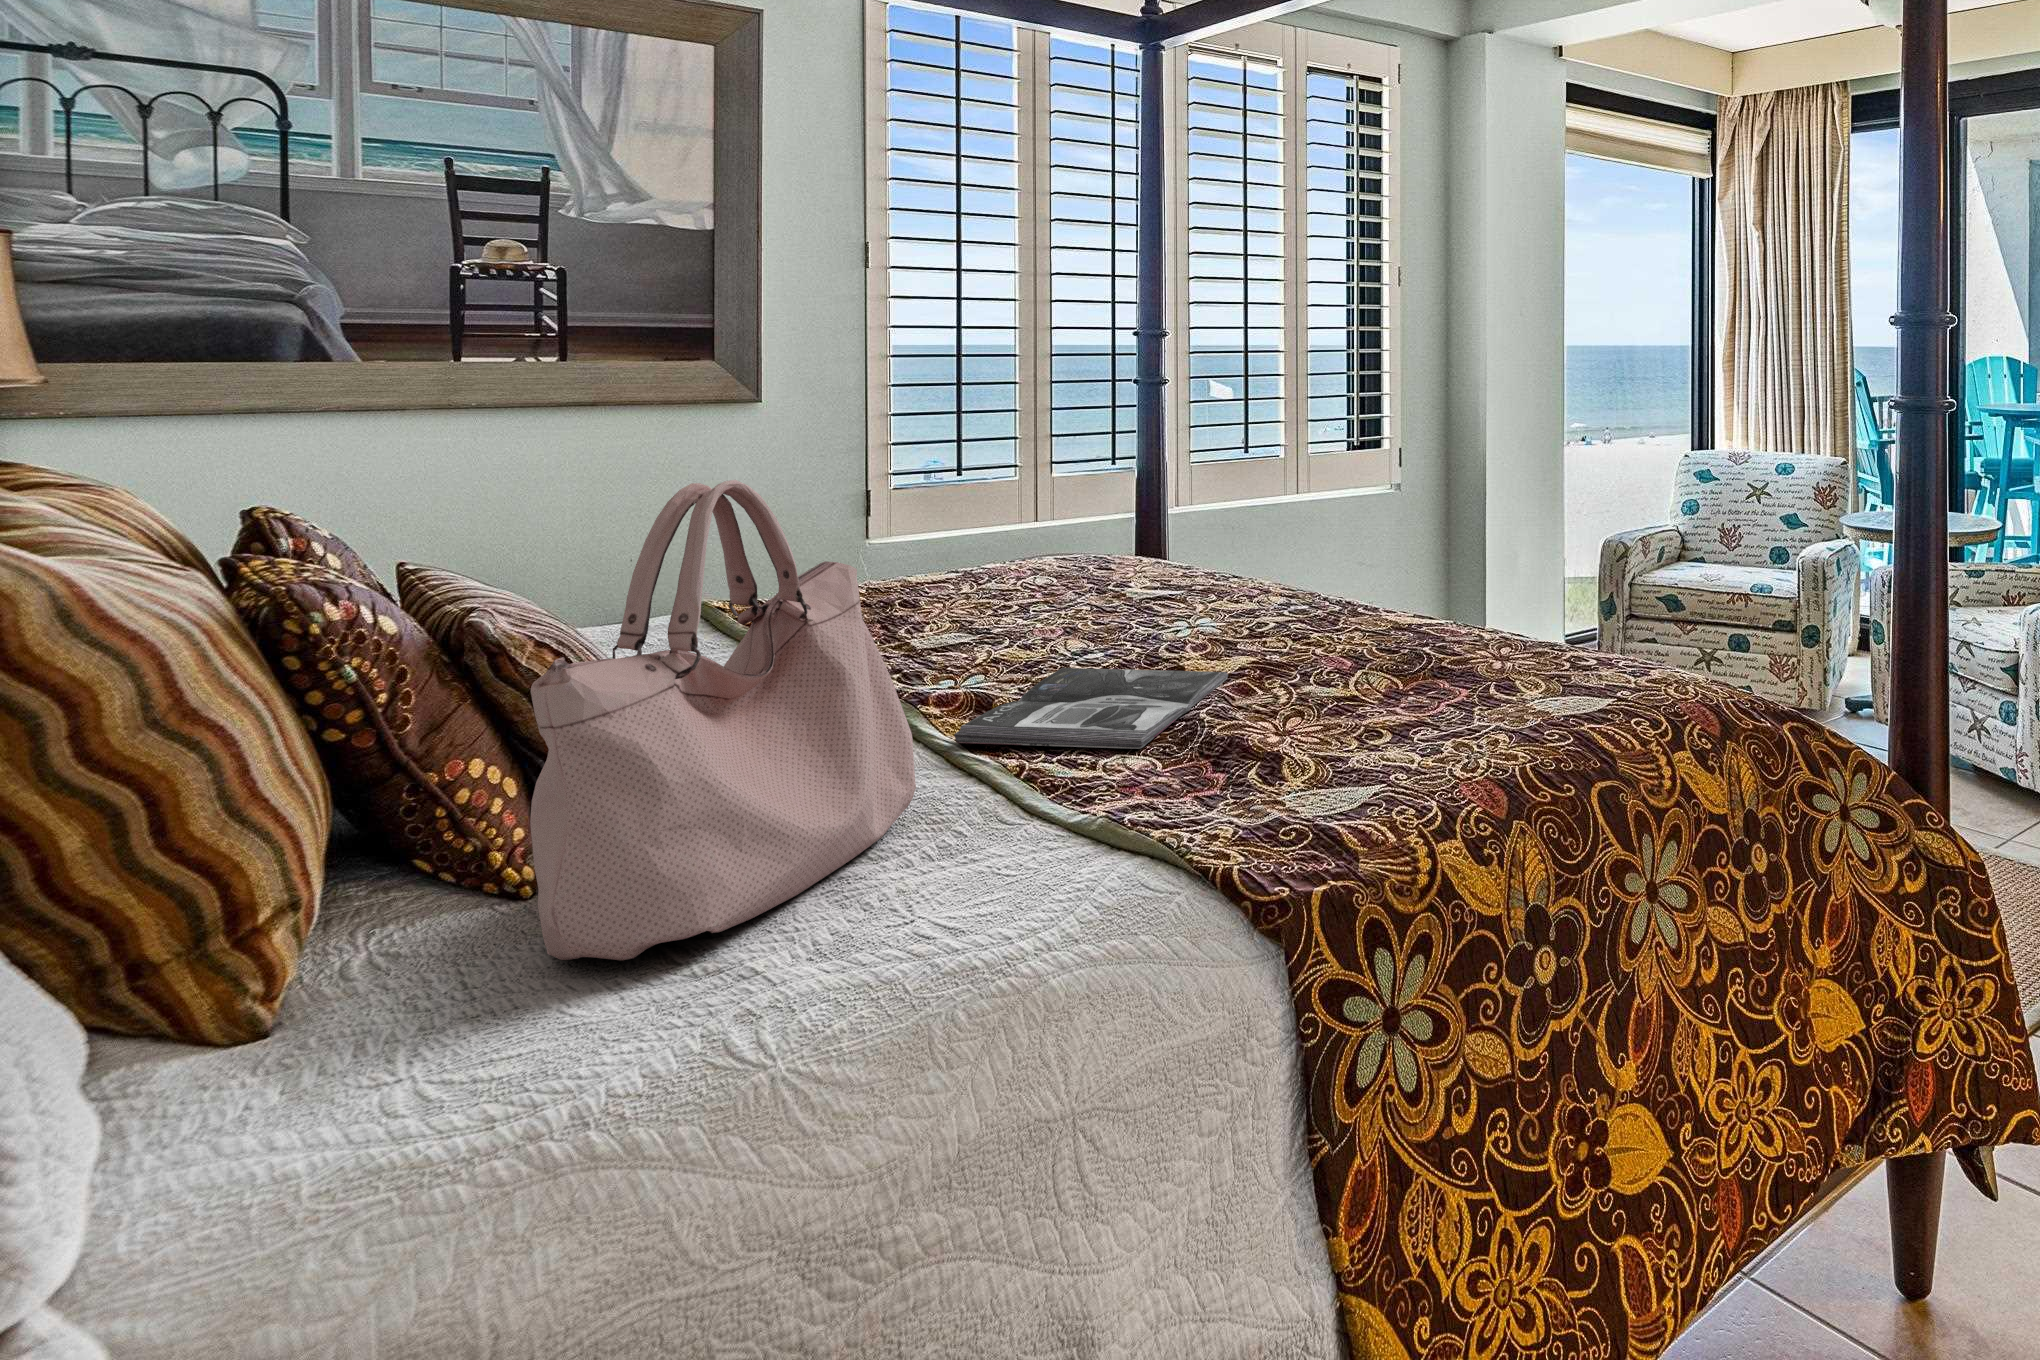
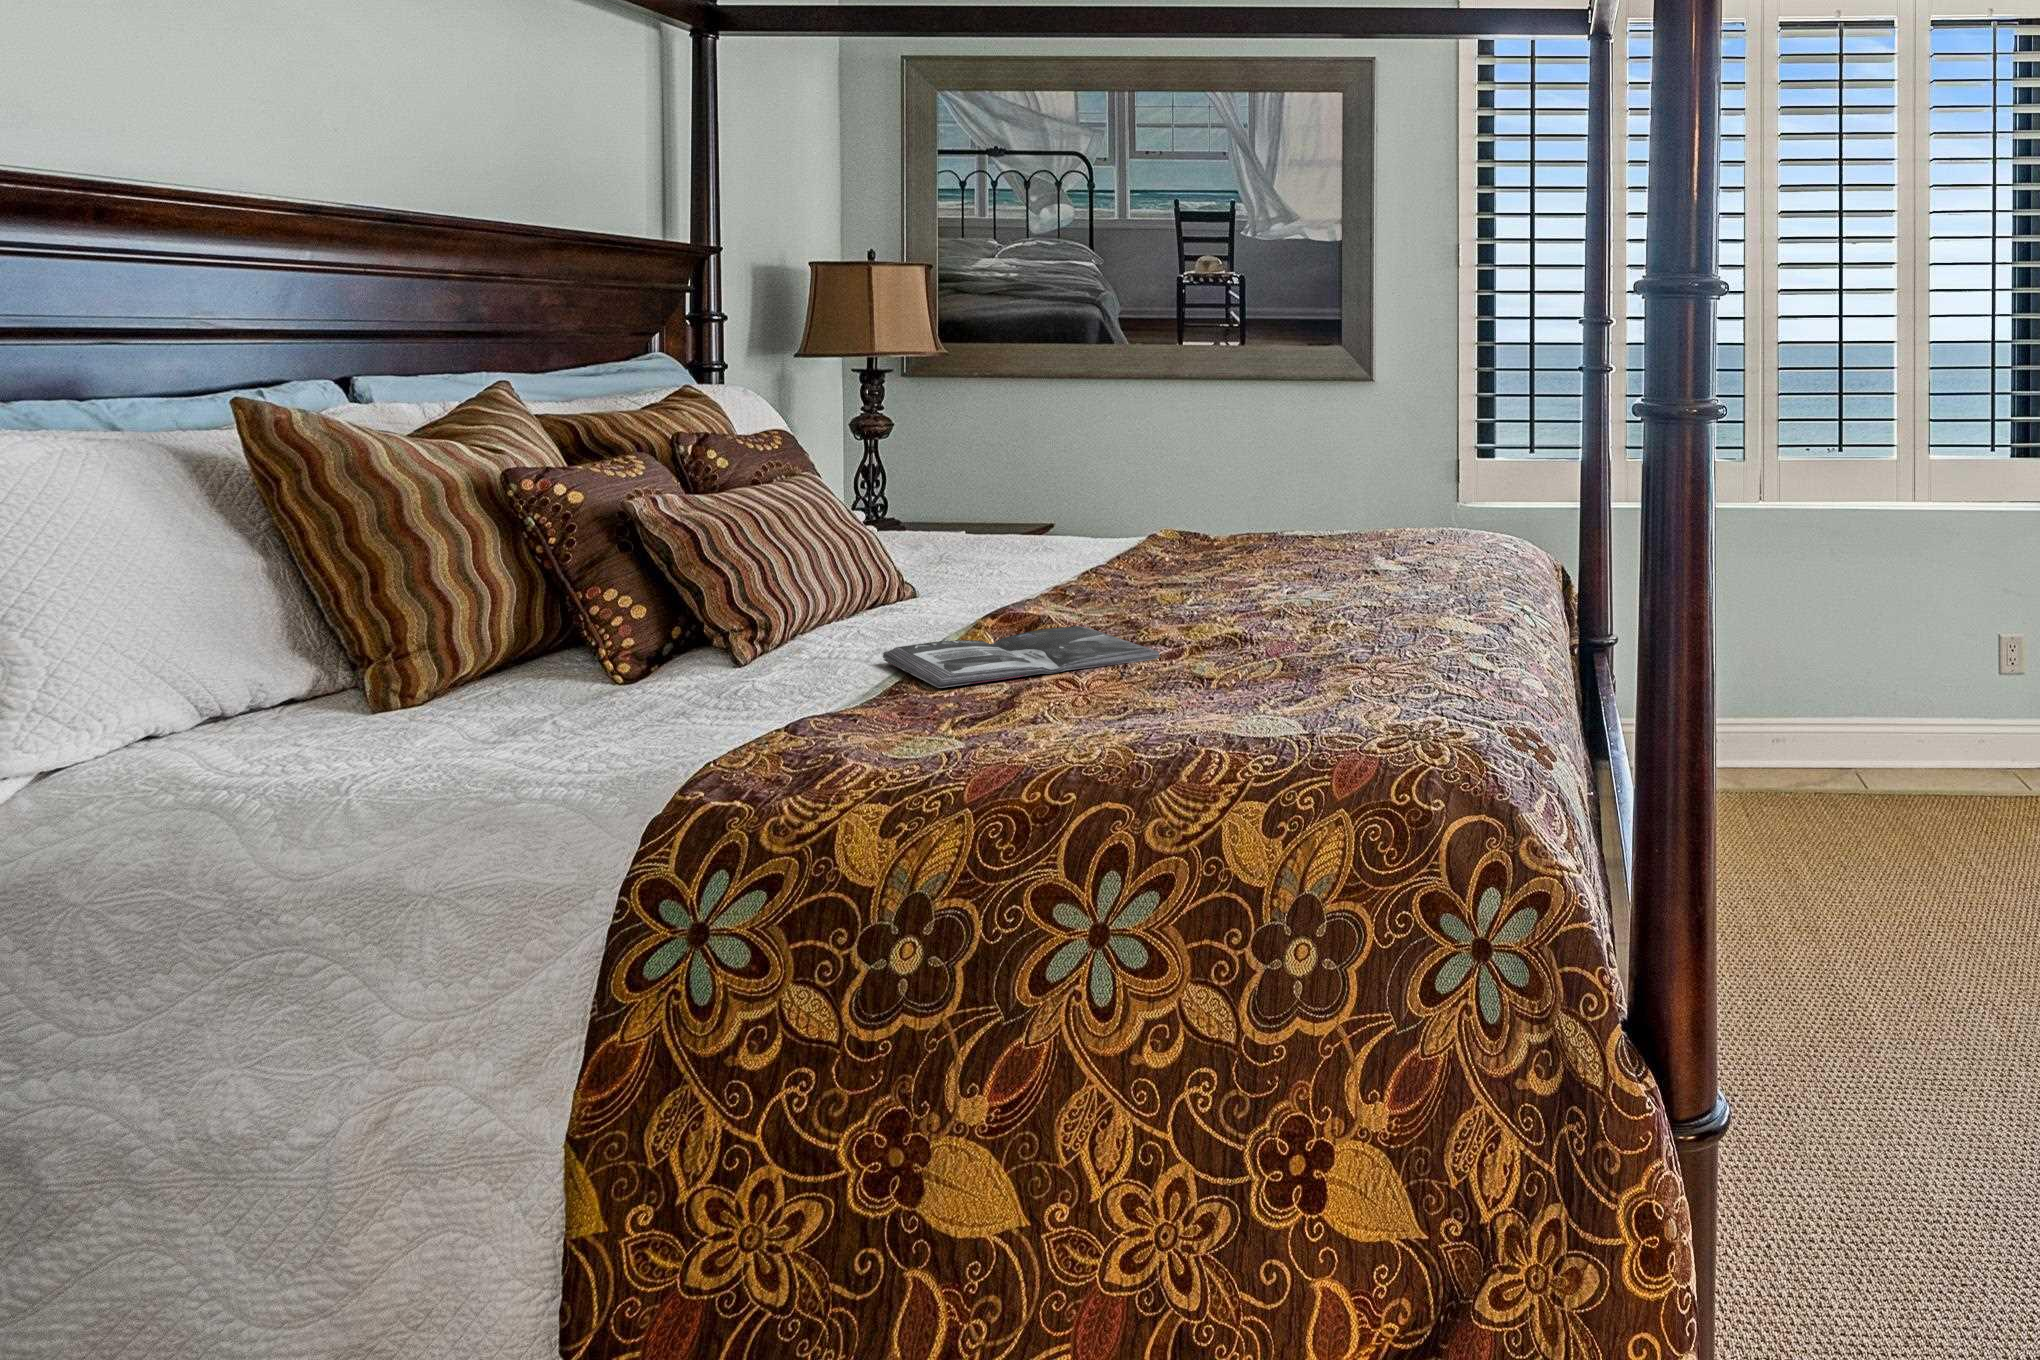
handbag: present [530,480,916,960] -> none [380,402,769,723]

